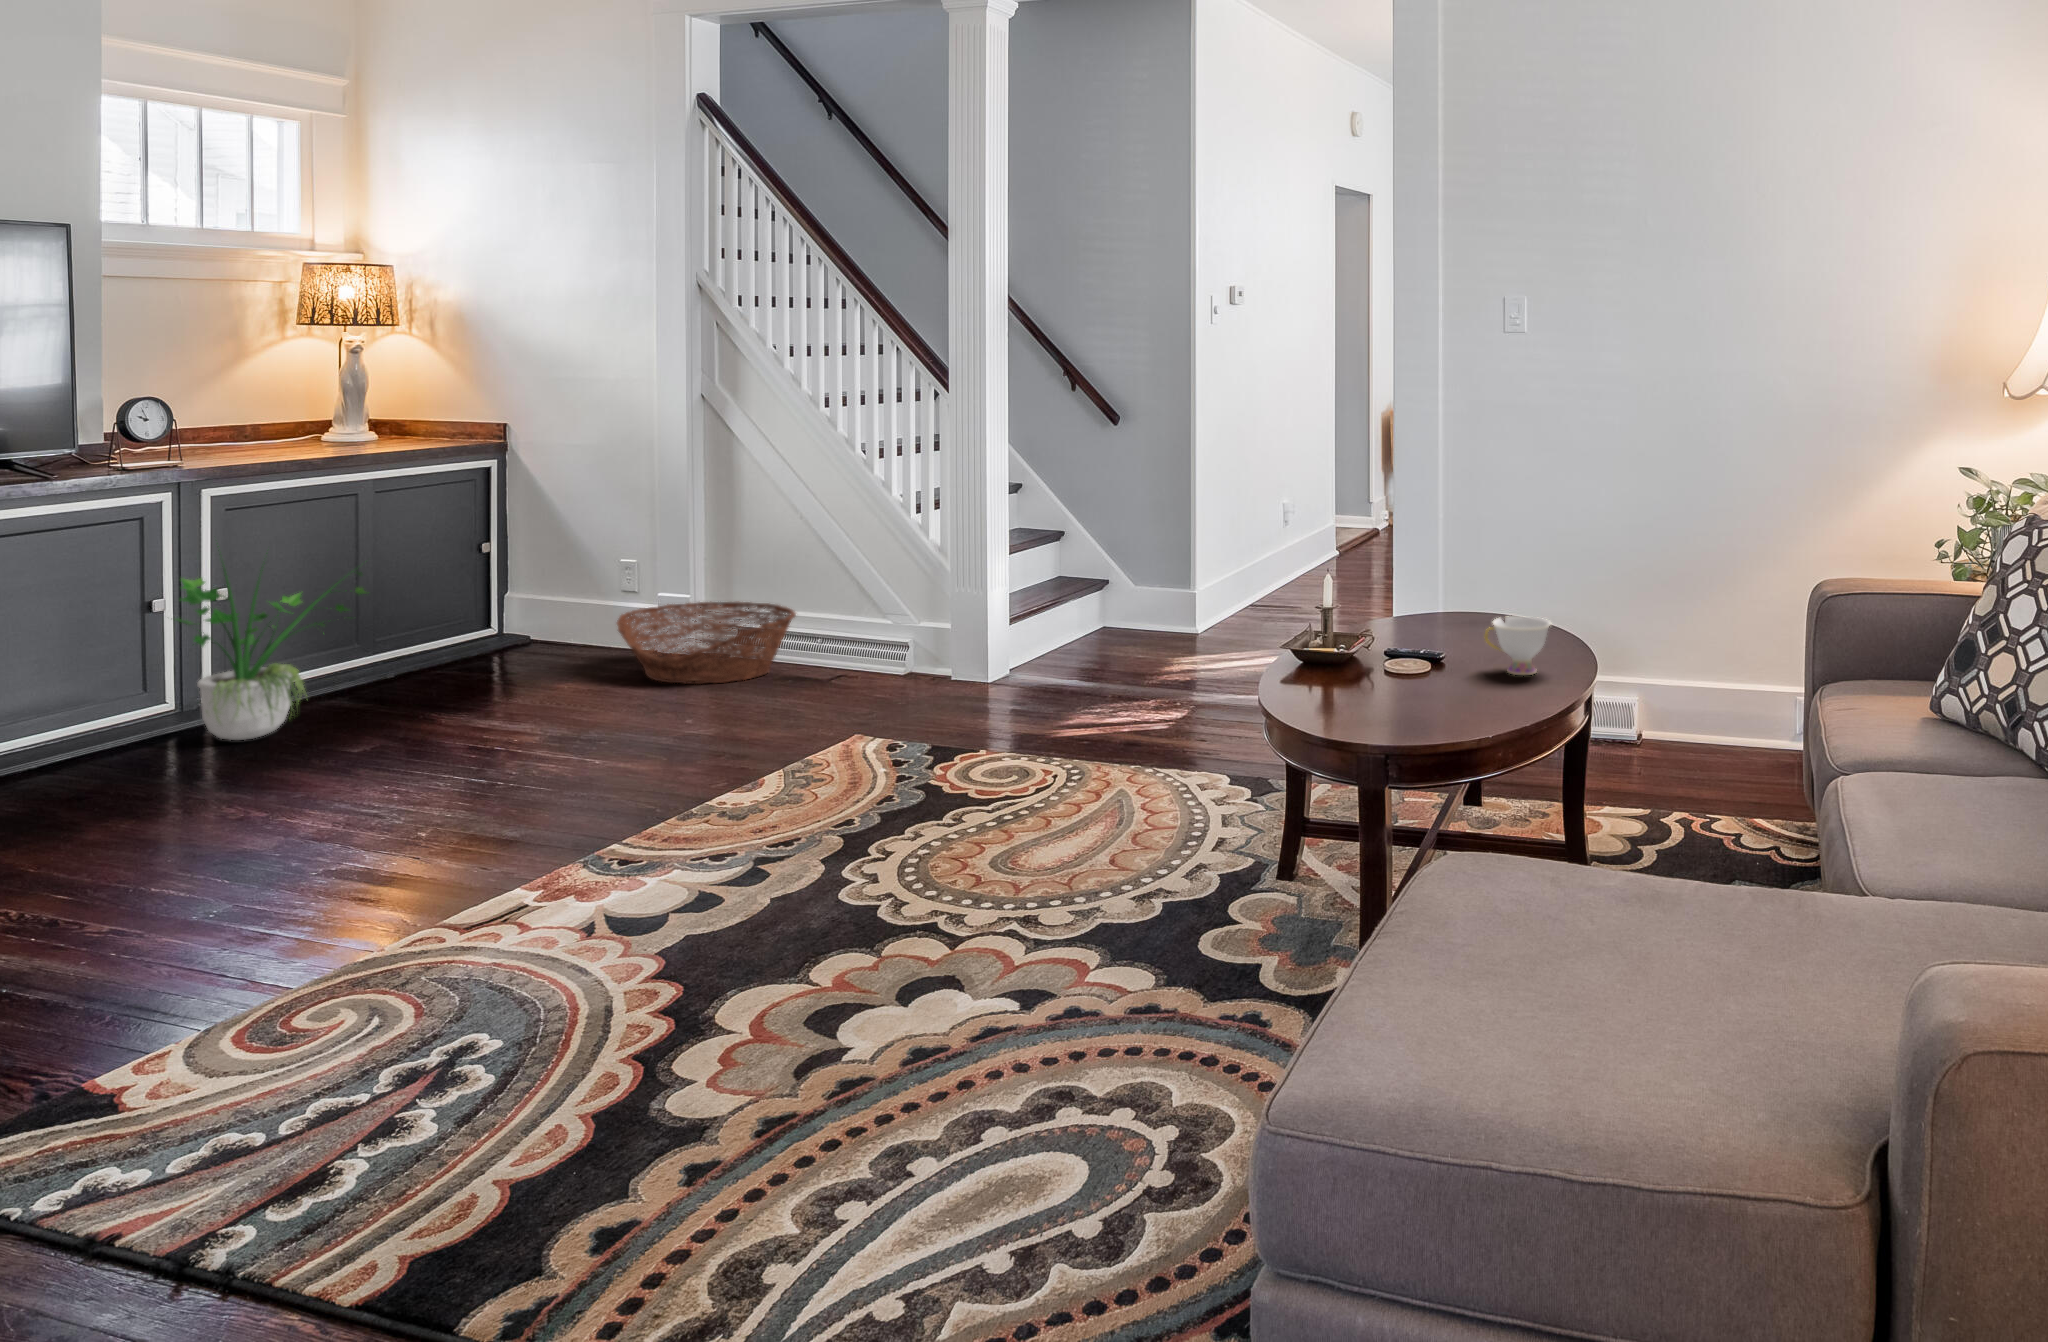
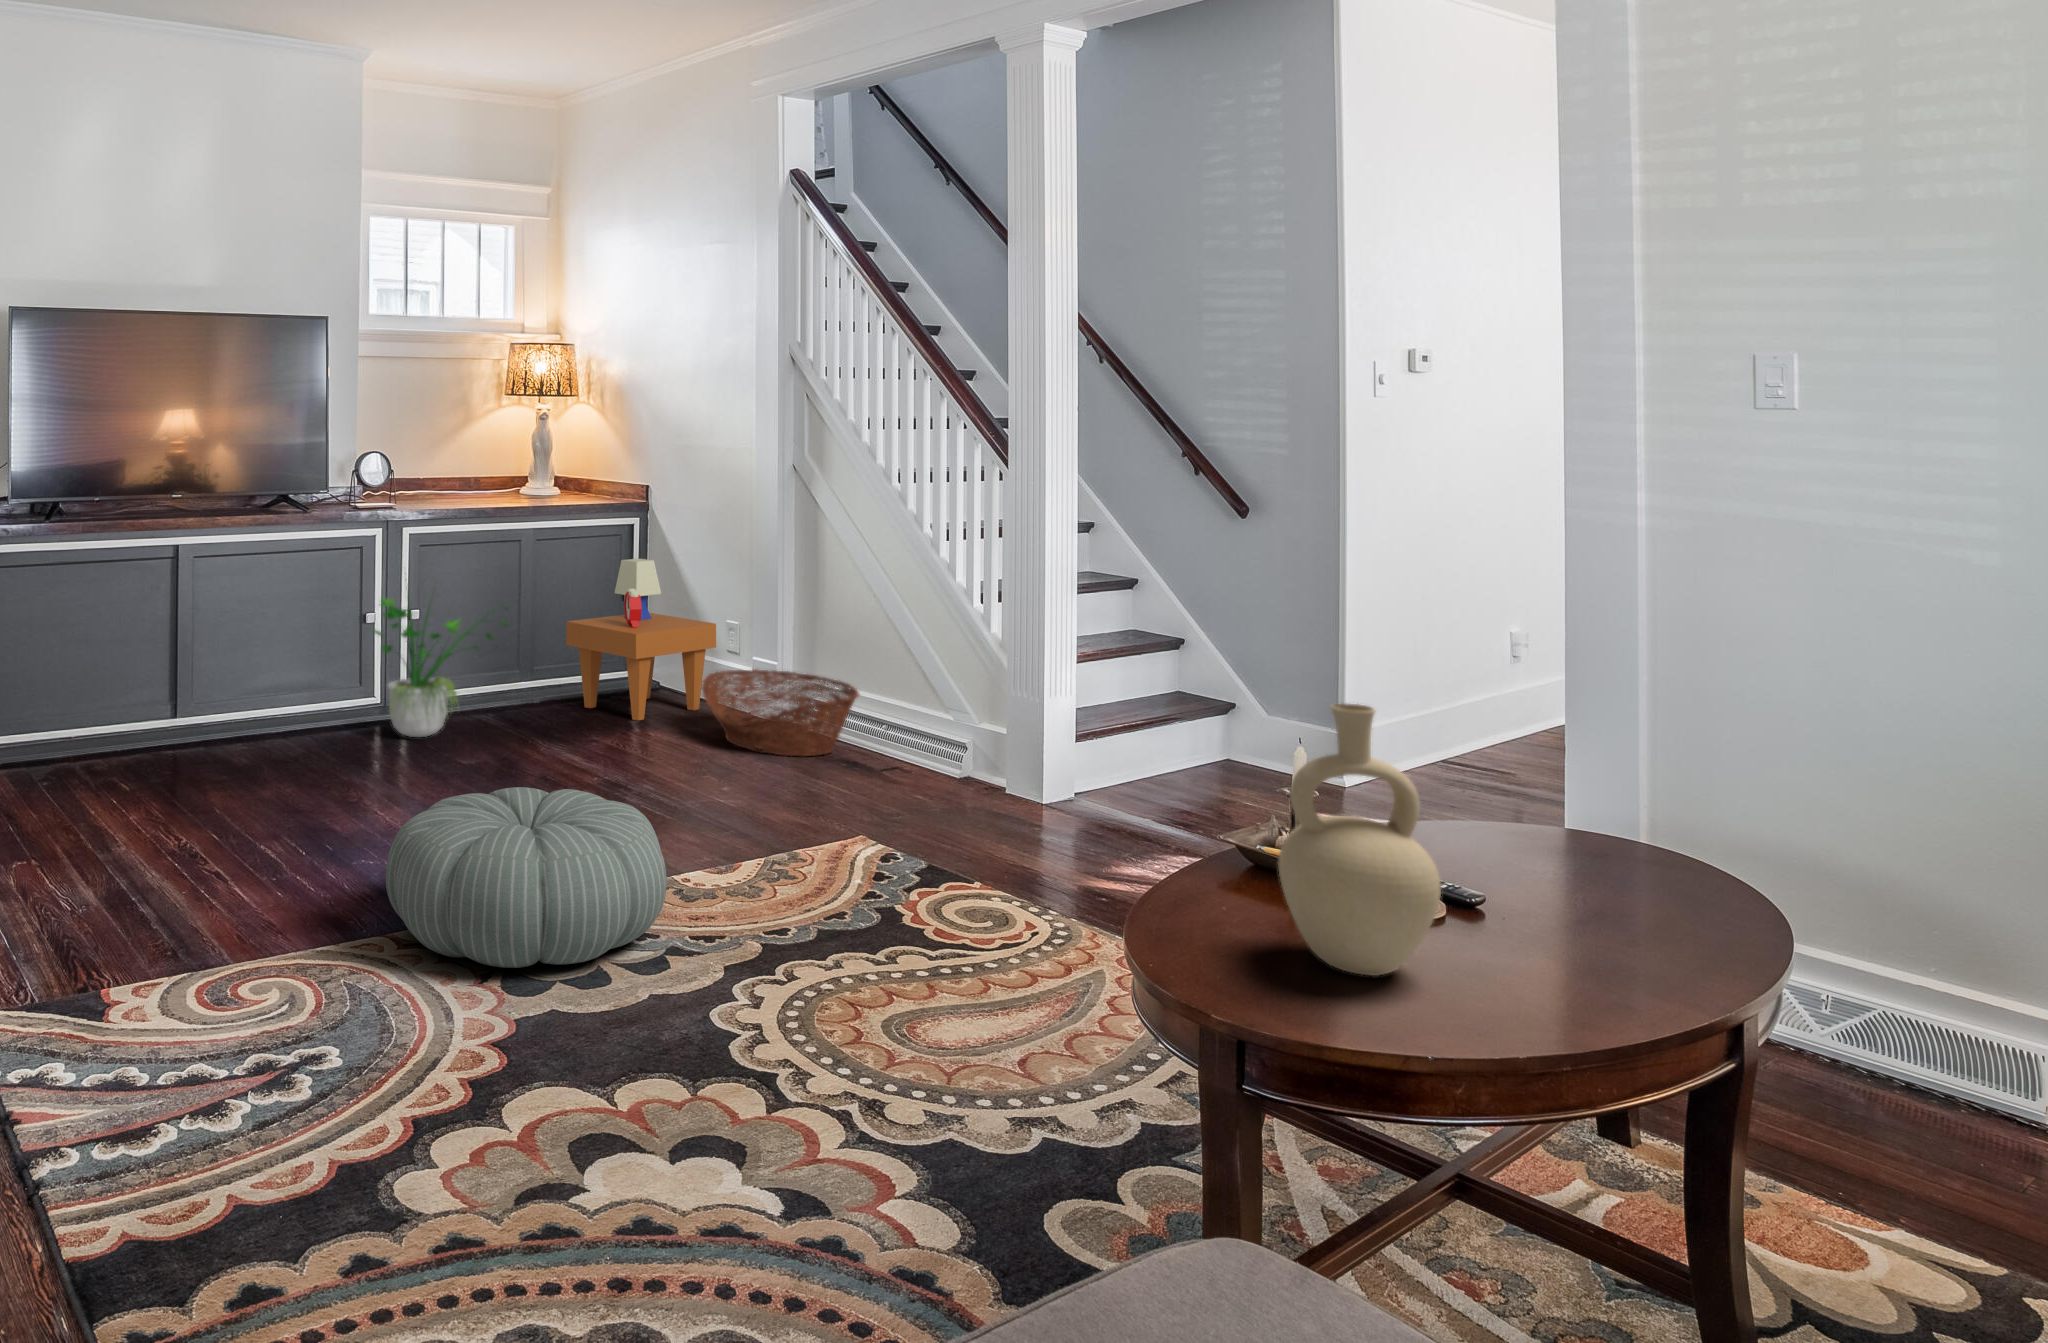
side table: none [422,504,611,677] -> present [566,559,716,720]
vase: none [1372,544,1464,714] -> present [1278,703,1441,976]
teacup: present [1485,616,1551,675] -> none [1547,848,1681,957]
pouf: none [424,738,751,928] -> present [386,787,667,968]

